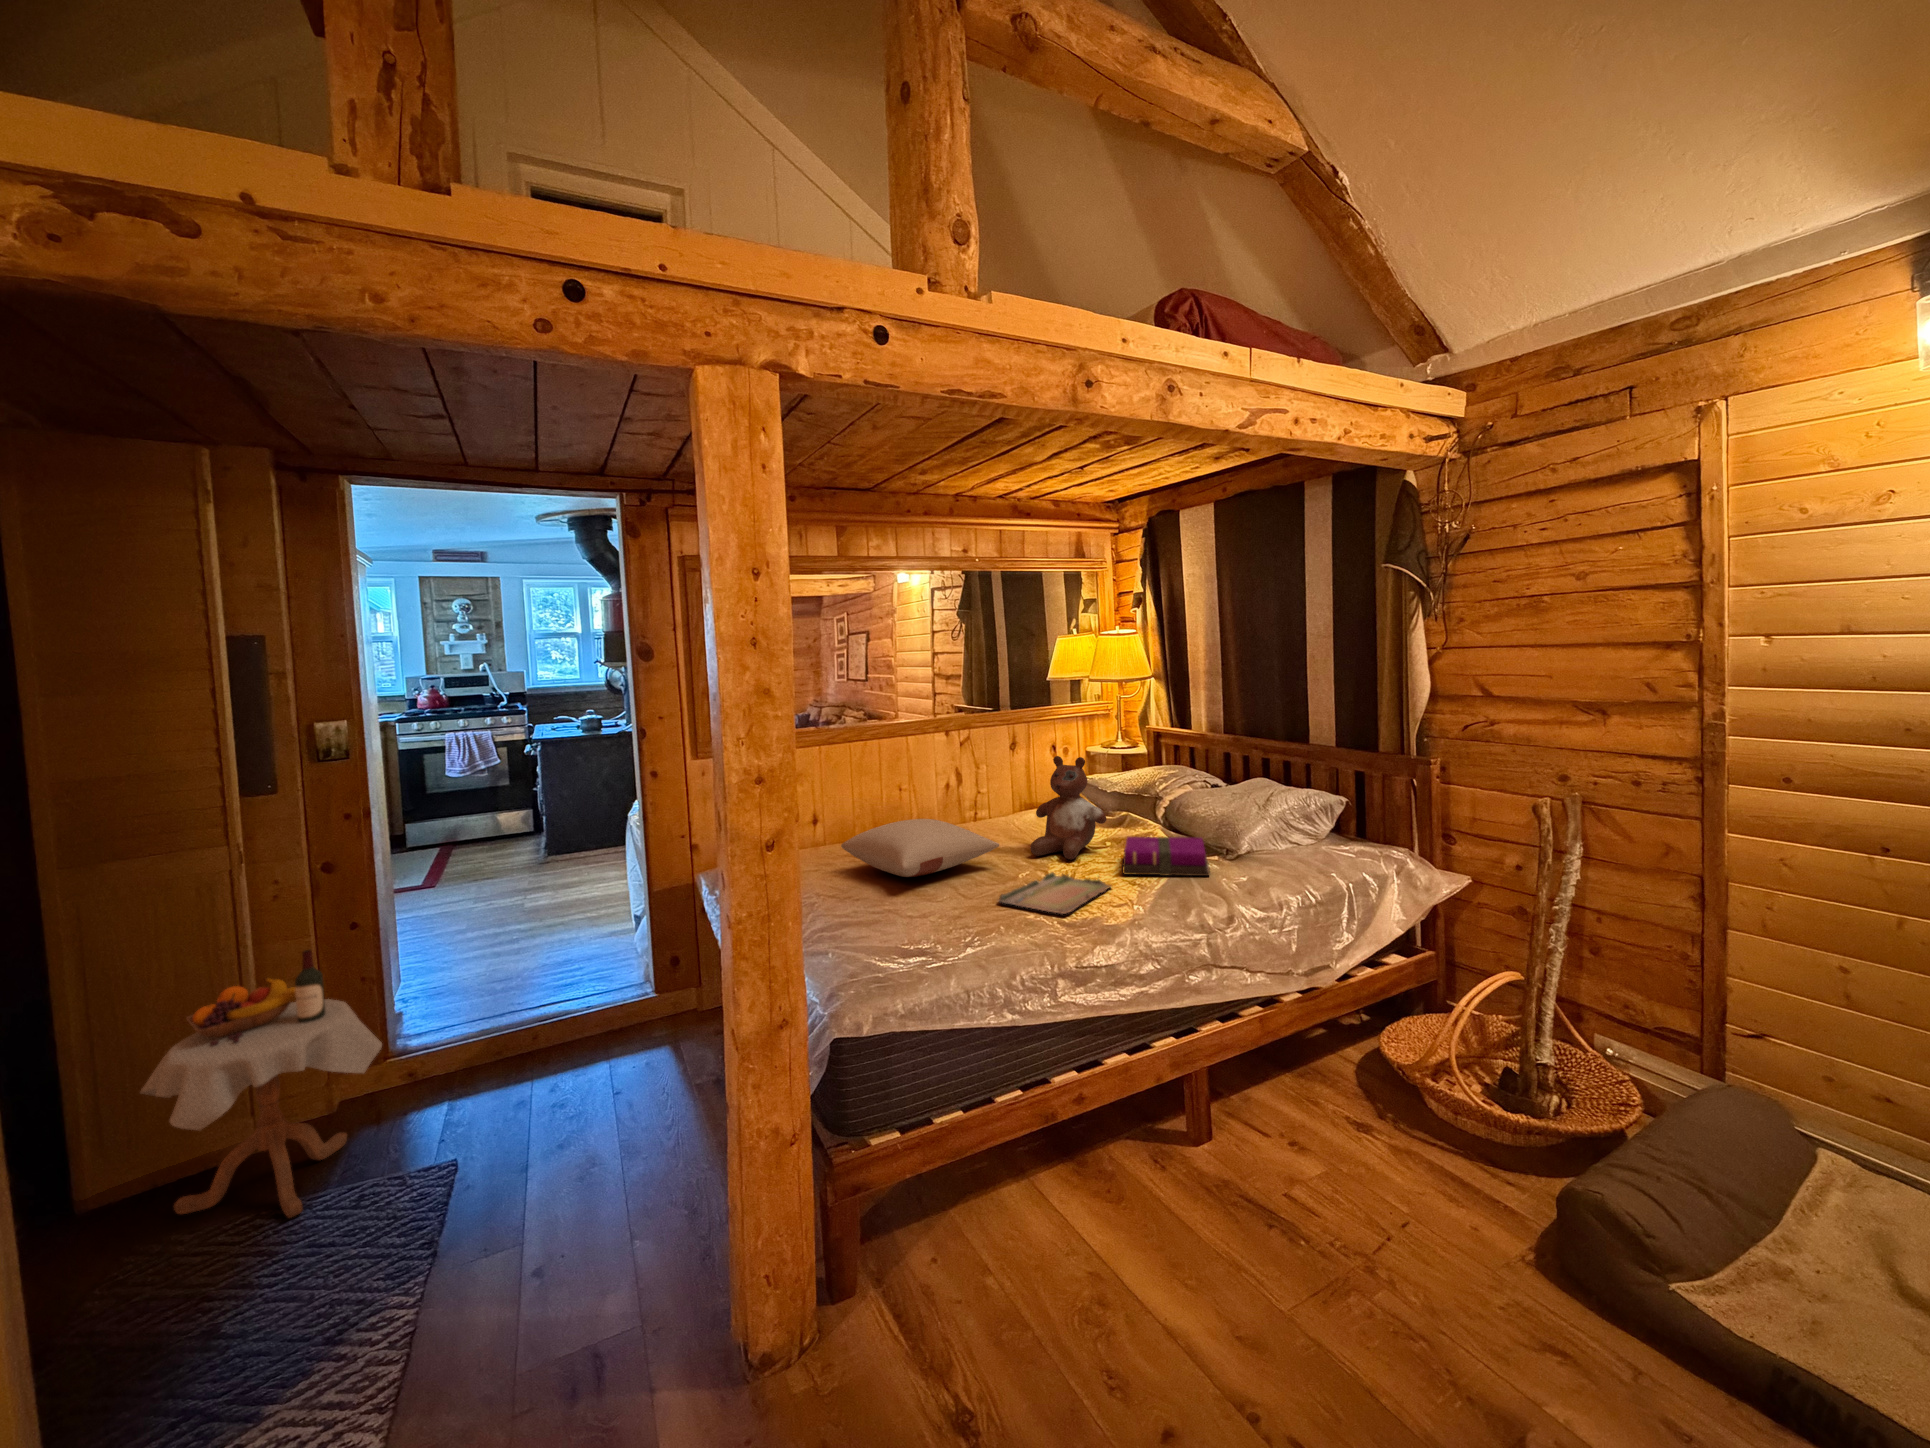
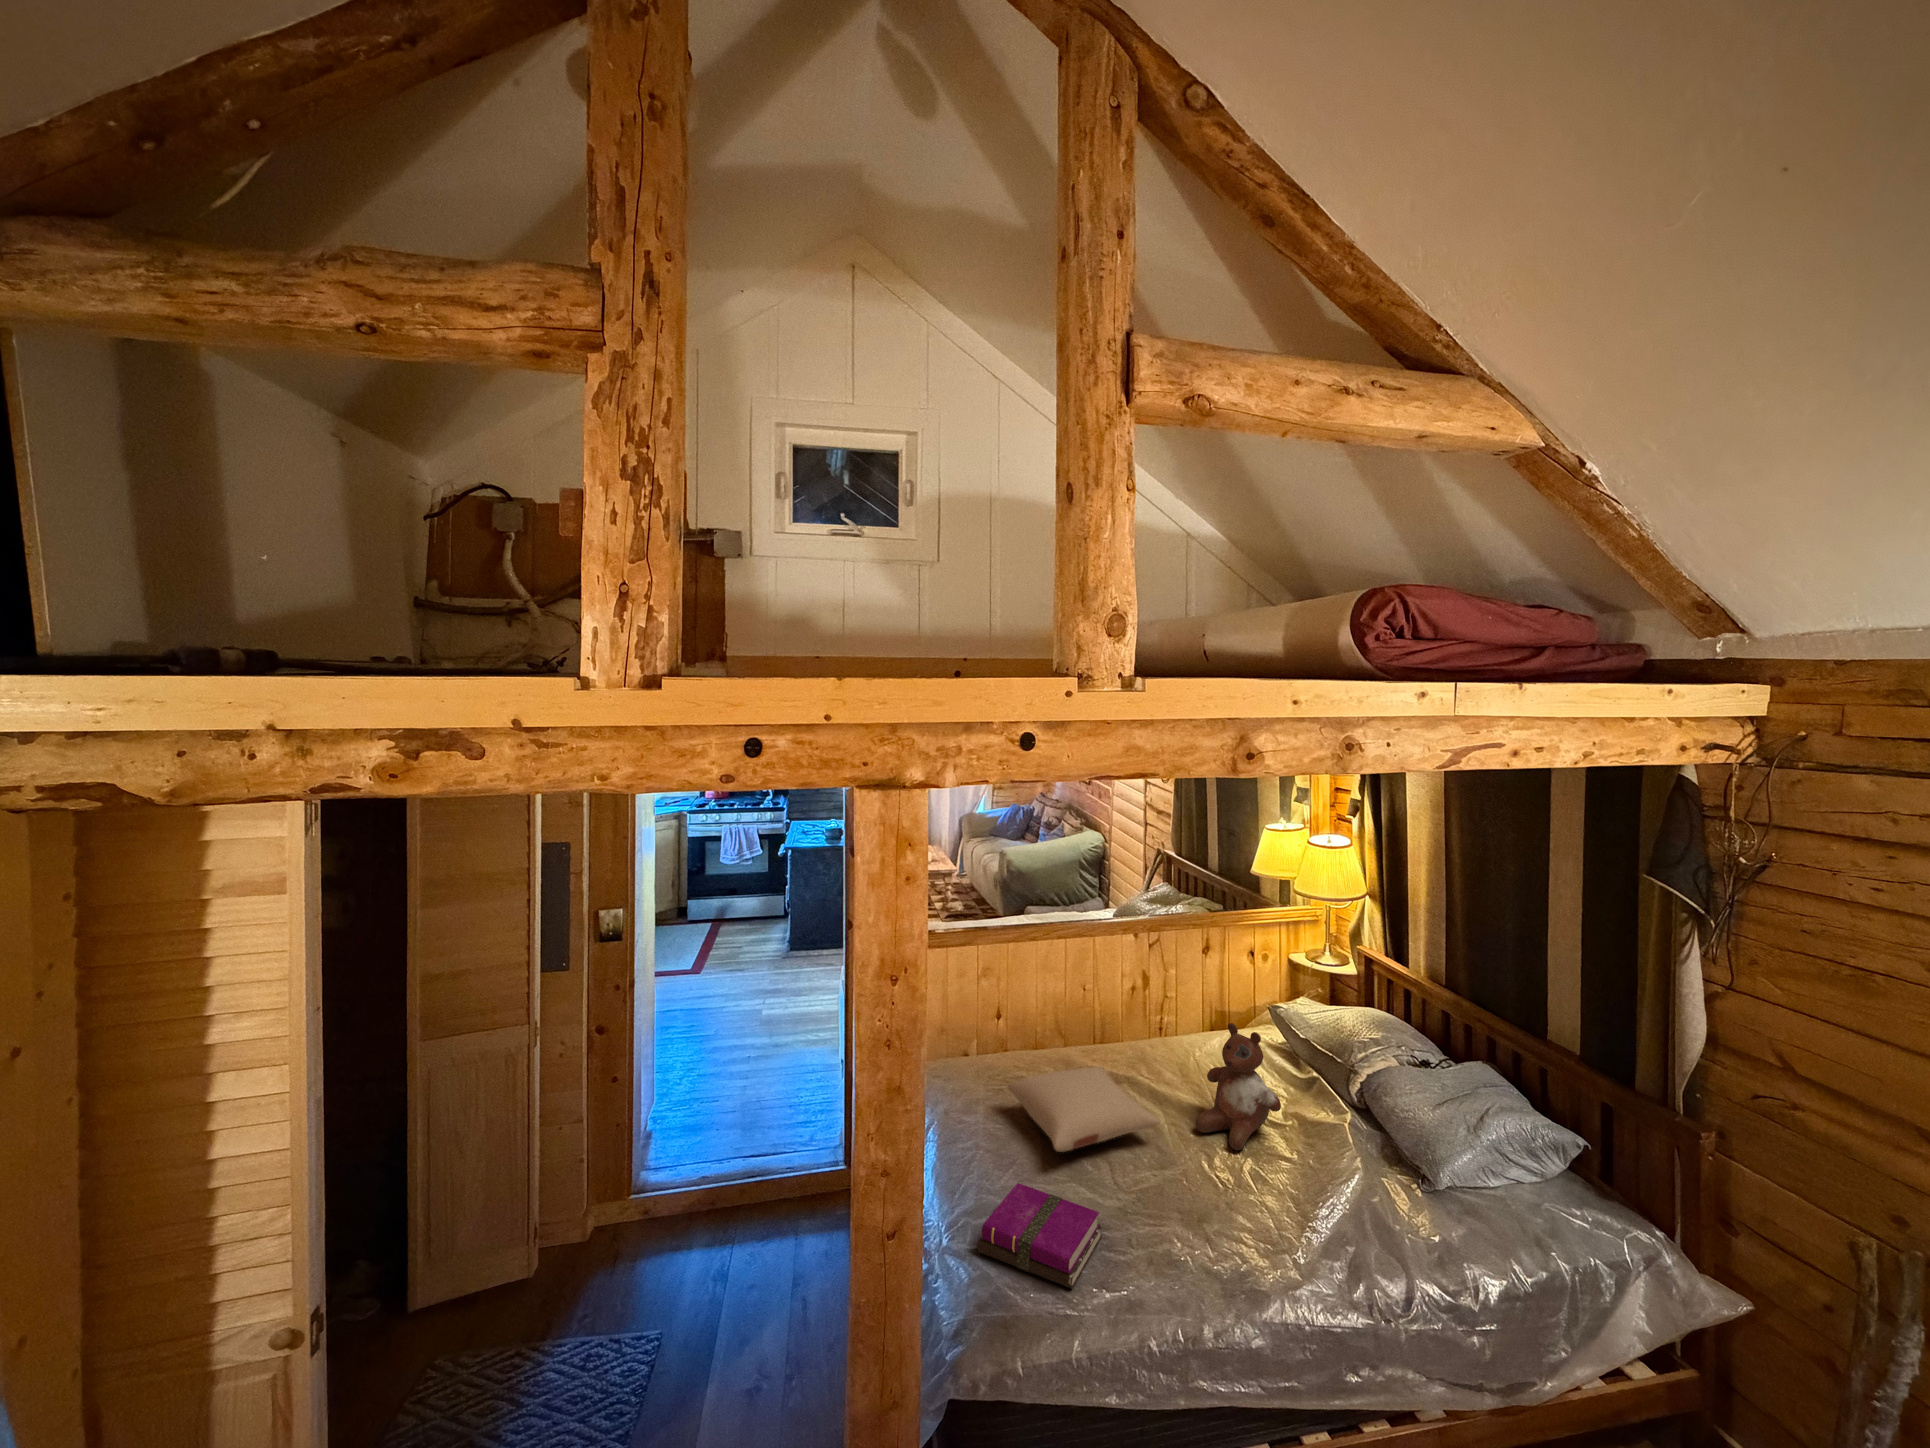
notebook: present [1122,837,1210,876] -> present [978,1183,1102,1289]
tray: present [998,872,1111,914] -> none [1143,1174,1271,1265]
side table: present [140,950,382,1218] -> none [466,1131,624,1362]

